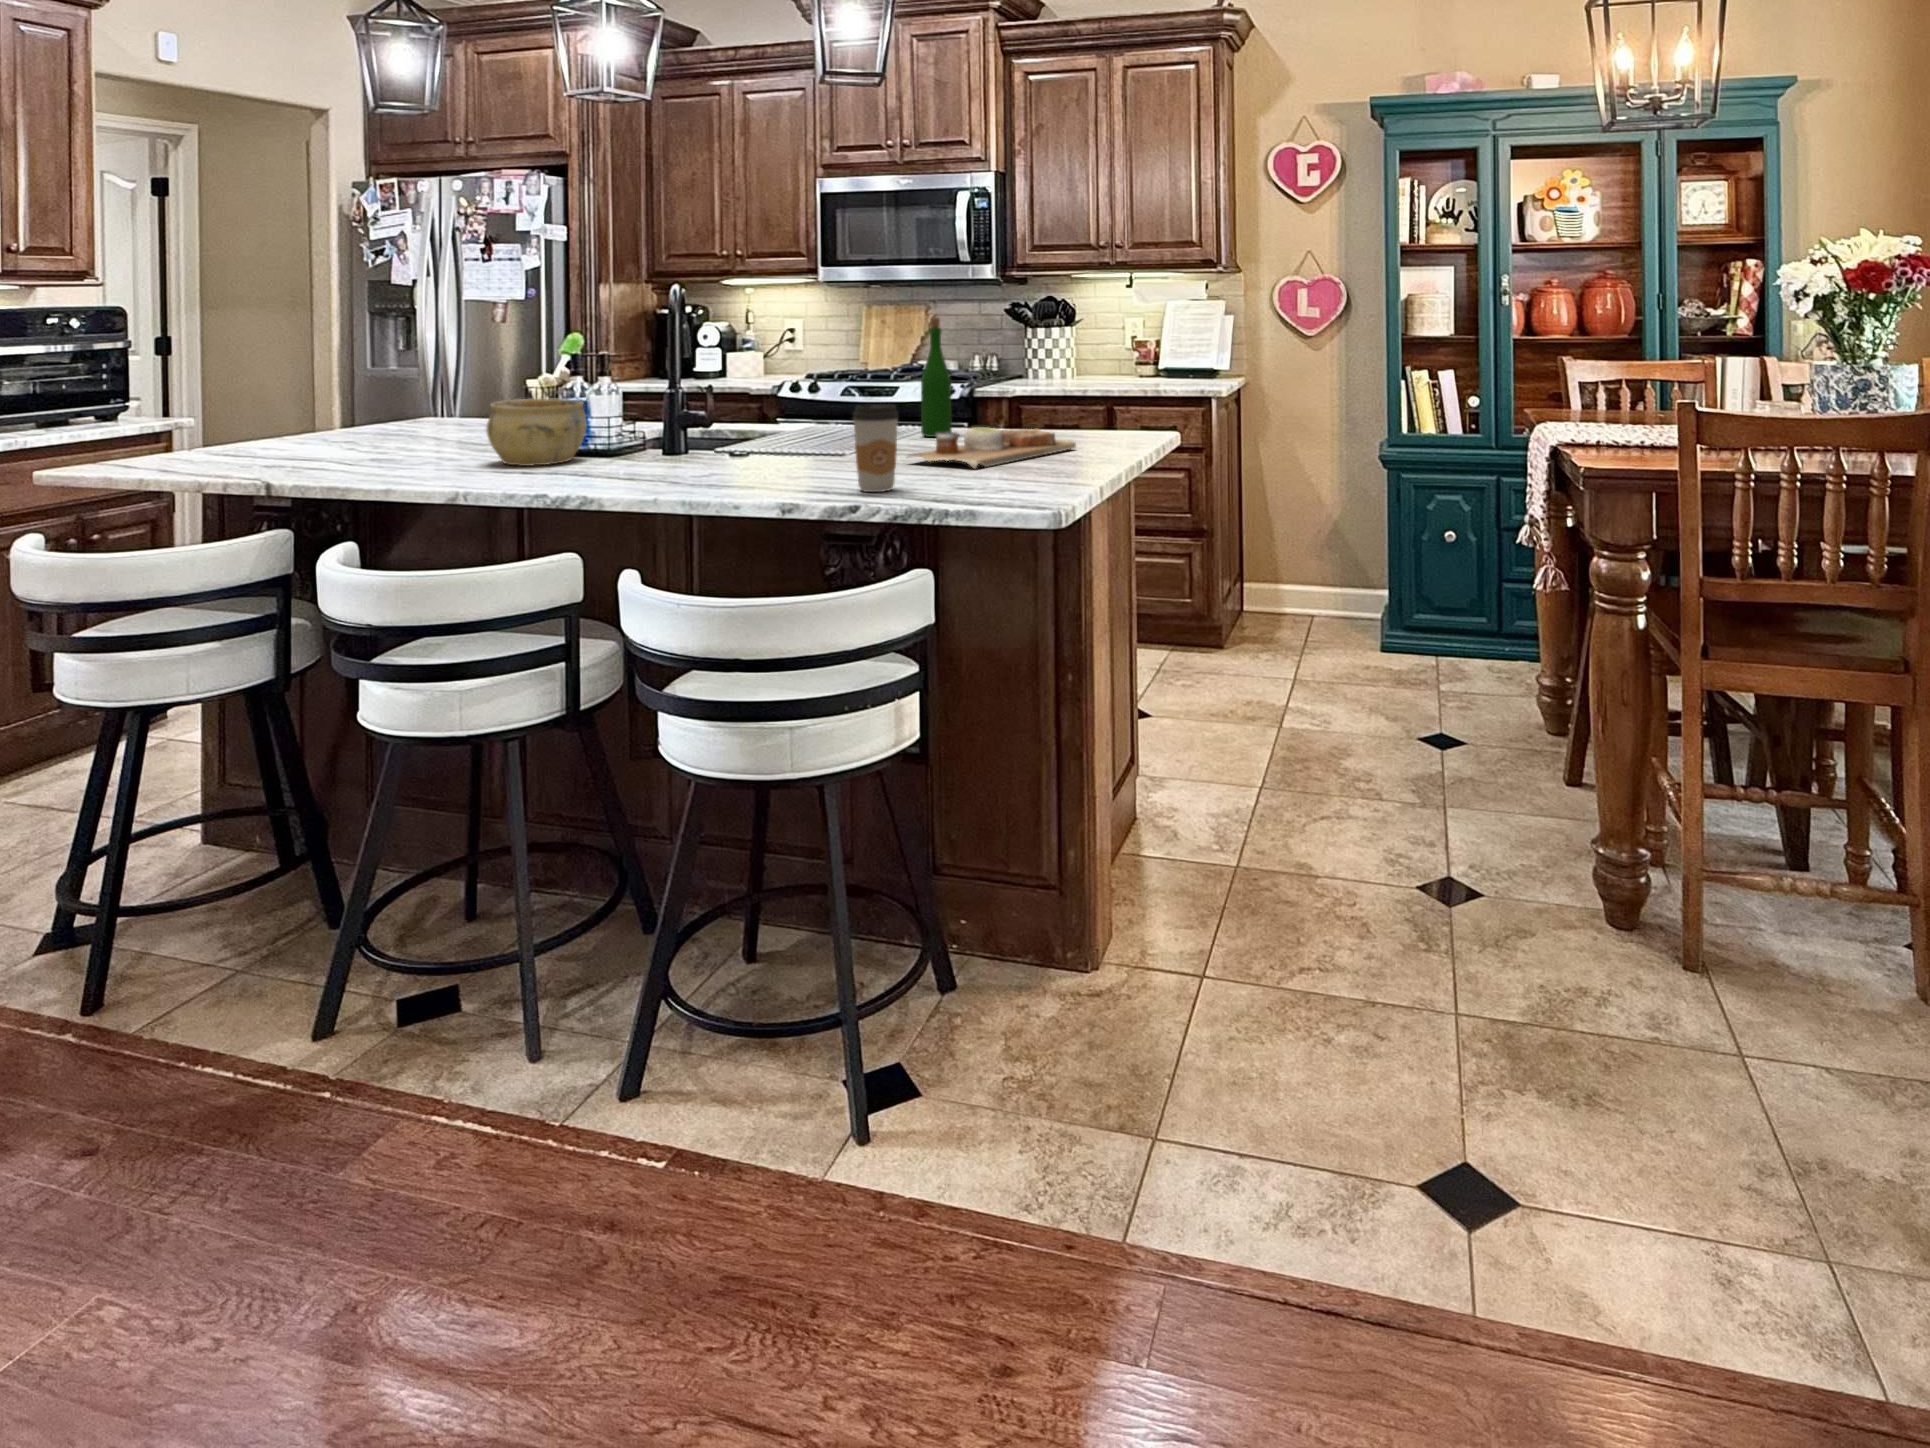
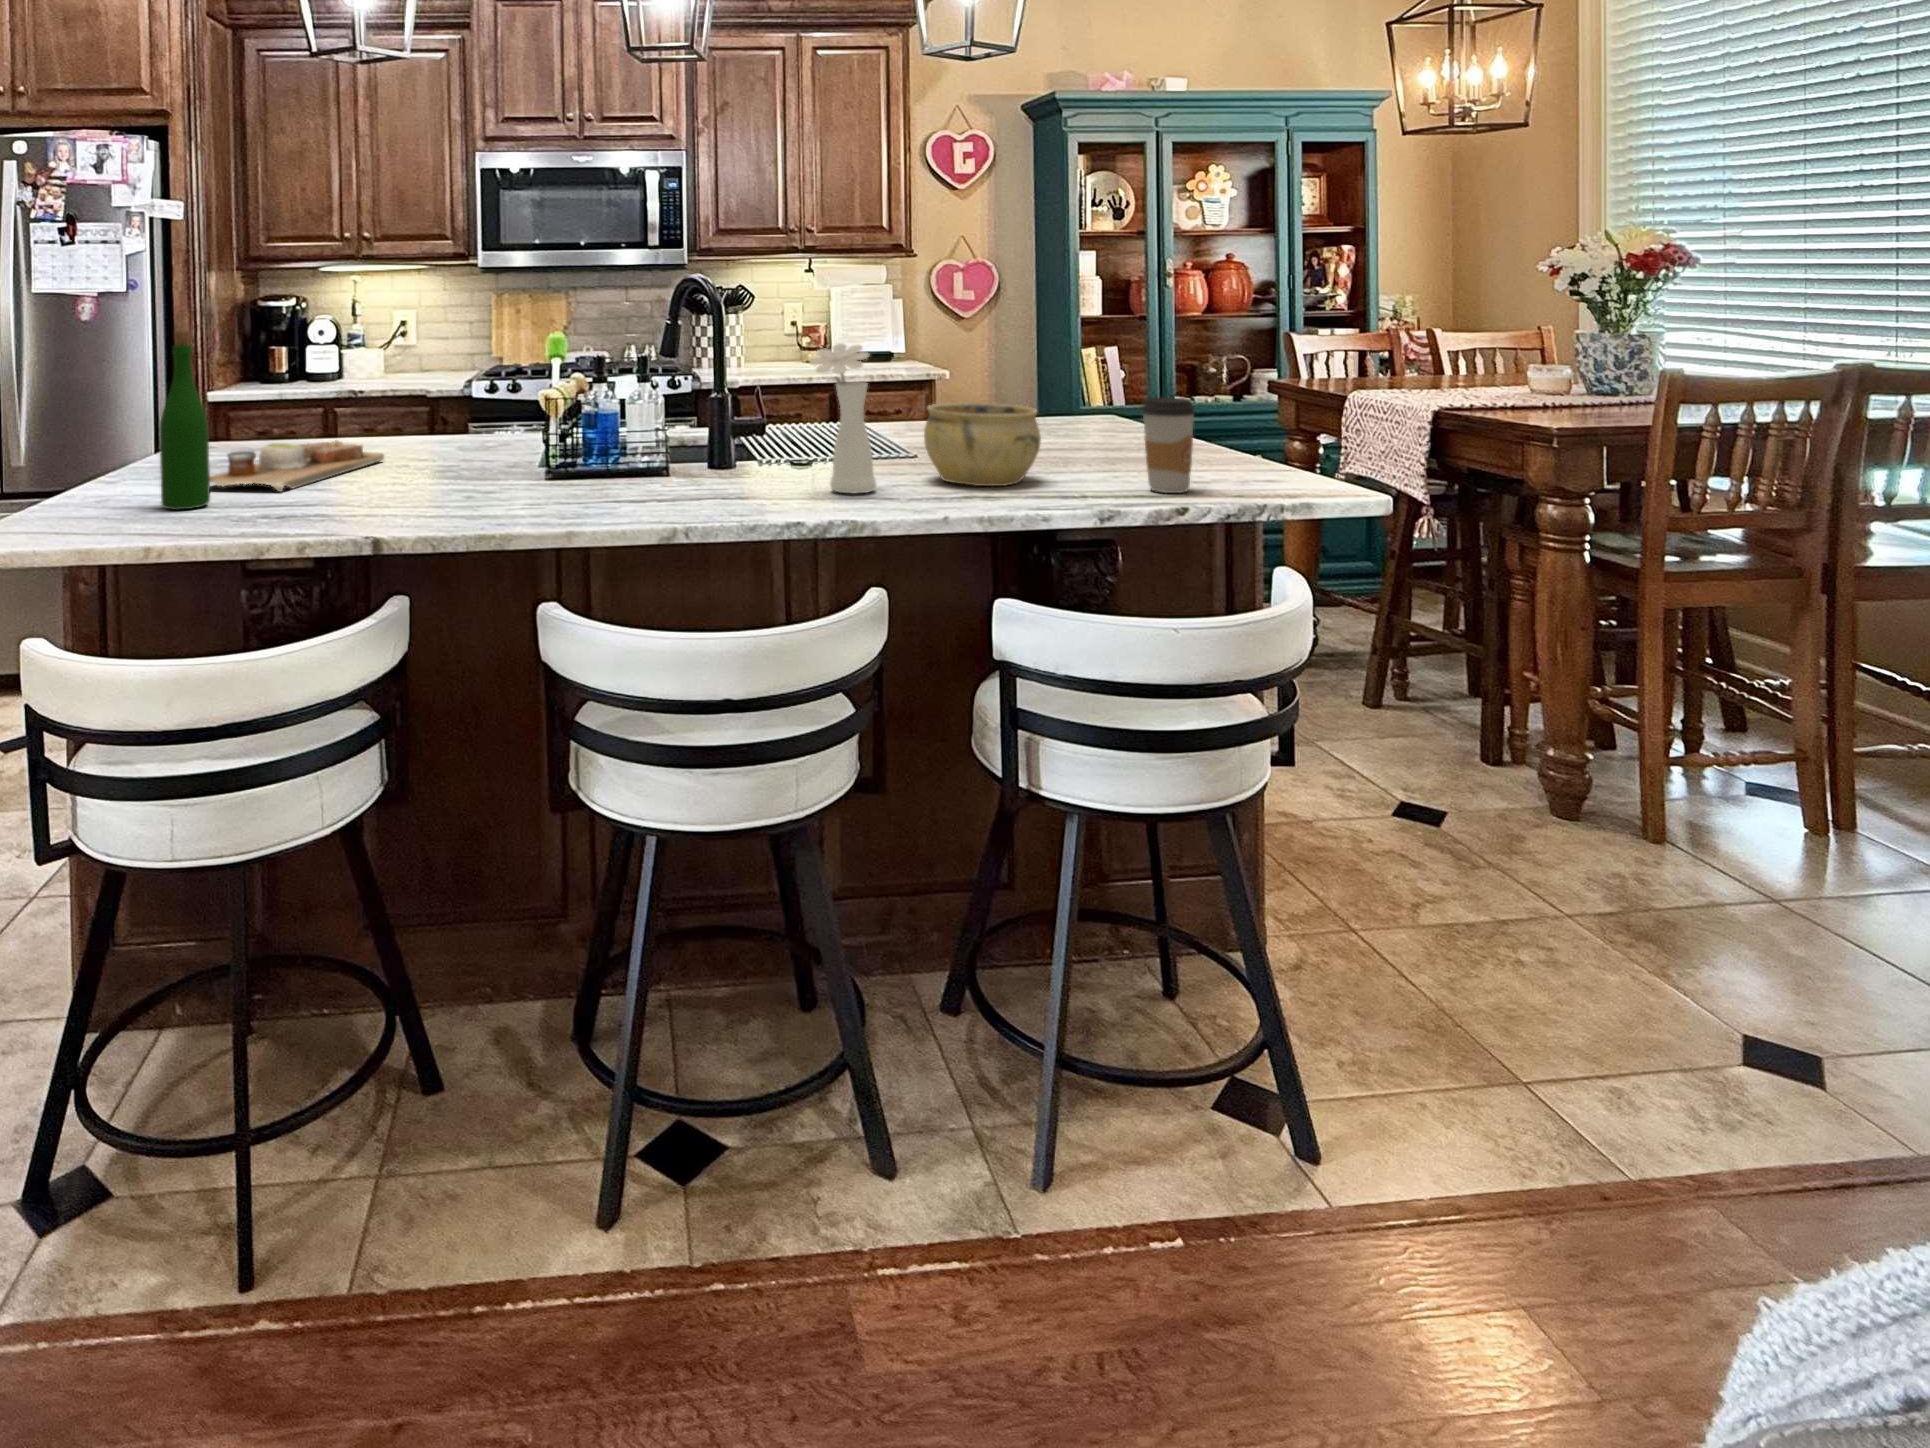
wine bottle: present [921,317,952,437] -> present [160,329,210,510]
vase: none [617,347,679,476] -> present [810,343,876,493]
ceramic bowl: present [487,398,587,466] -> present [924,403,1041,486]
cutting board: present [909,427,1076,469] -> present [210,440,384,492]

